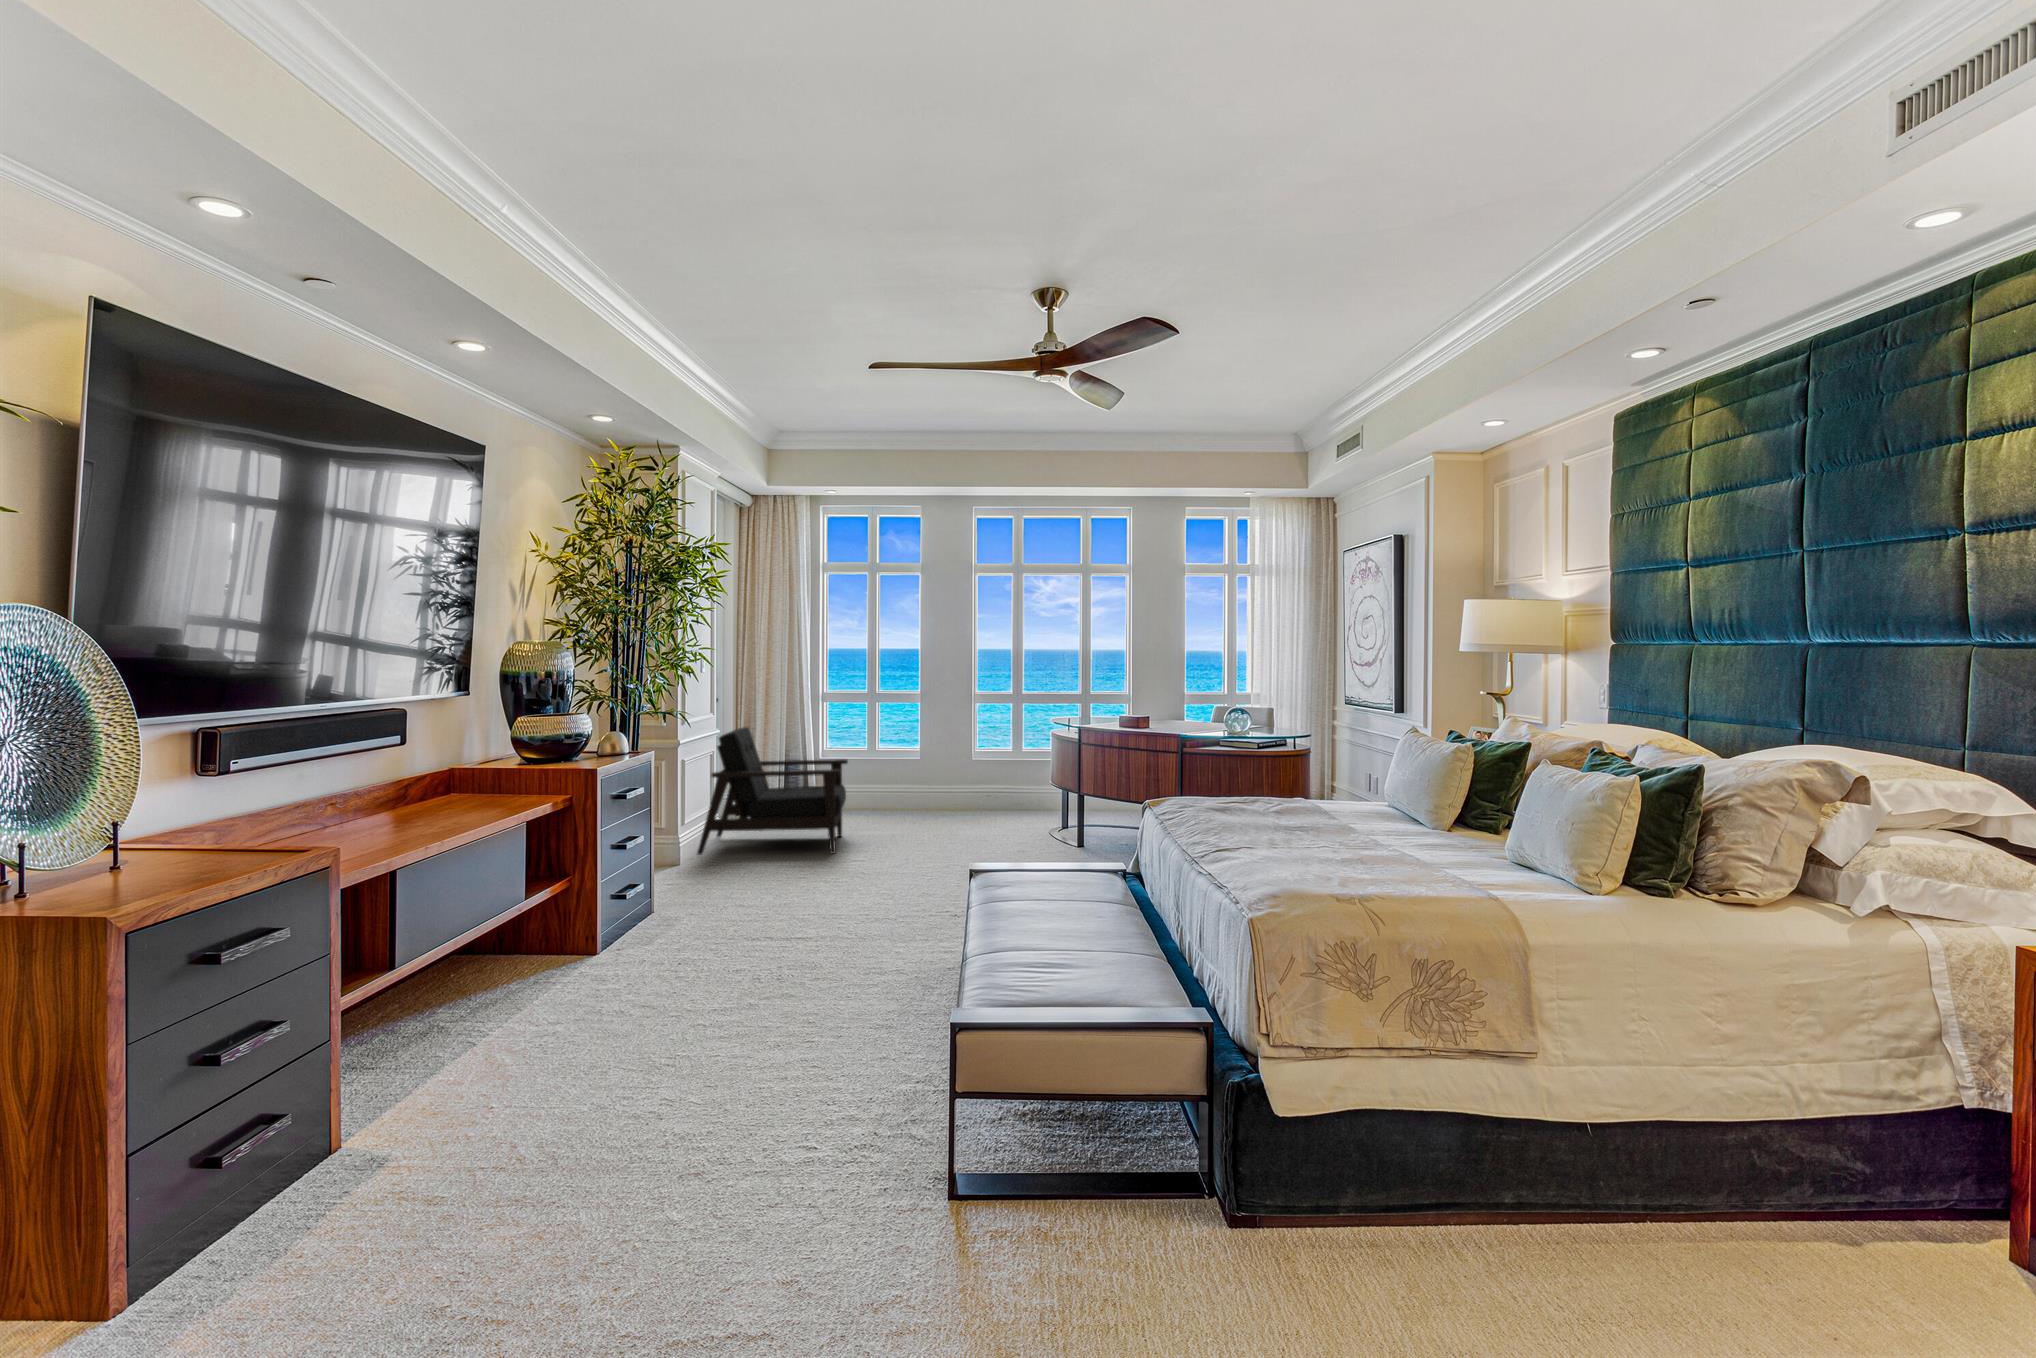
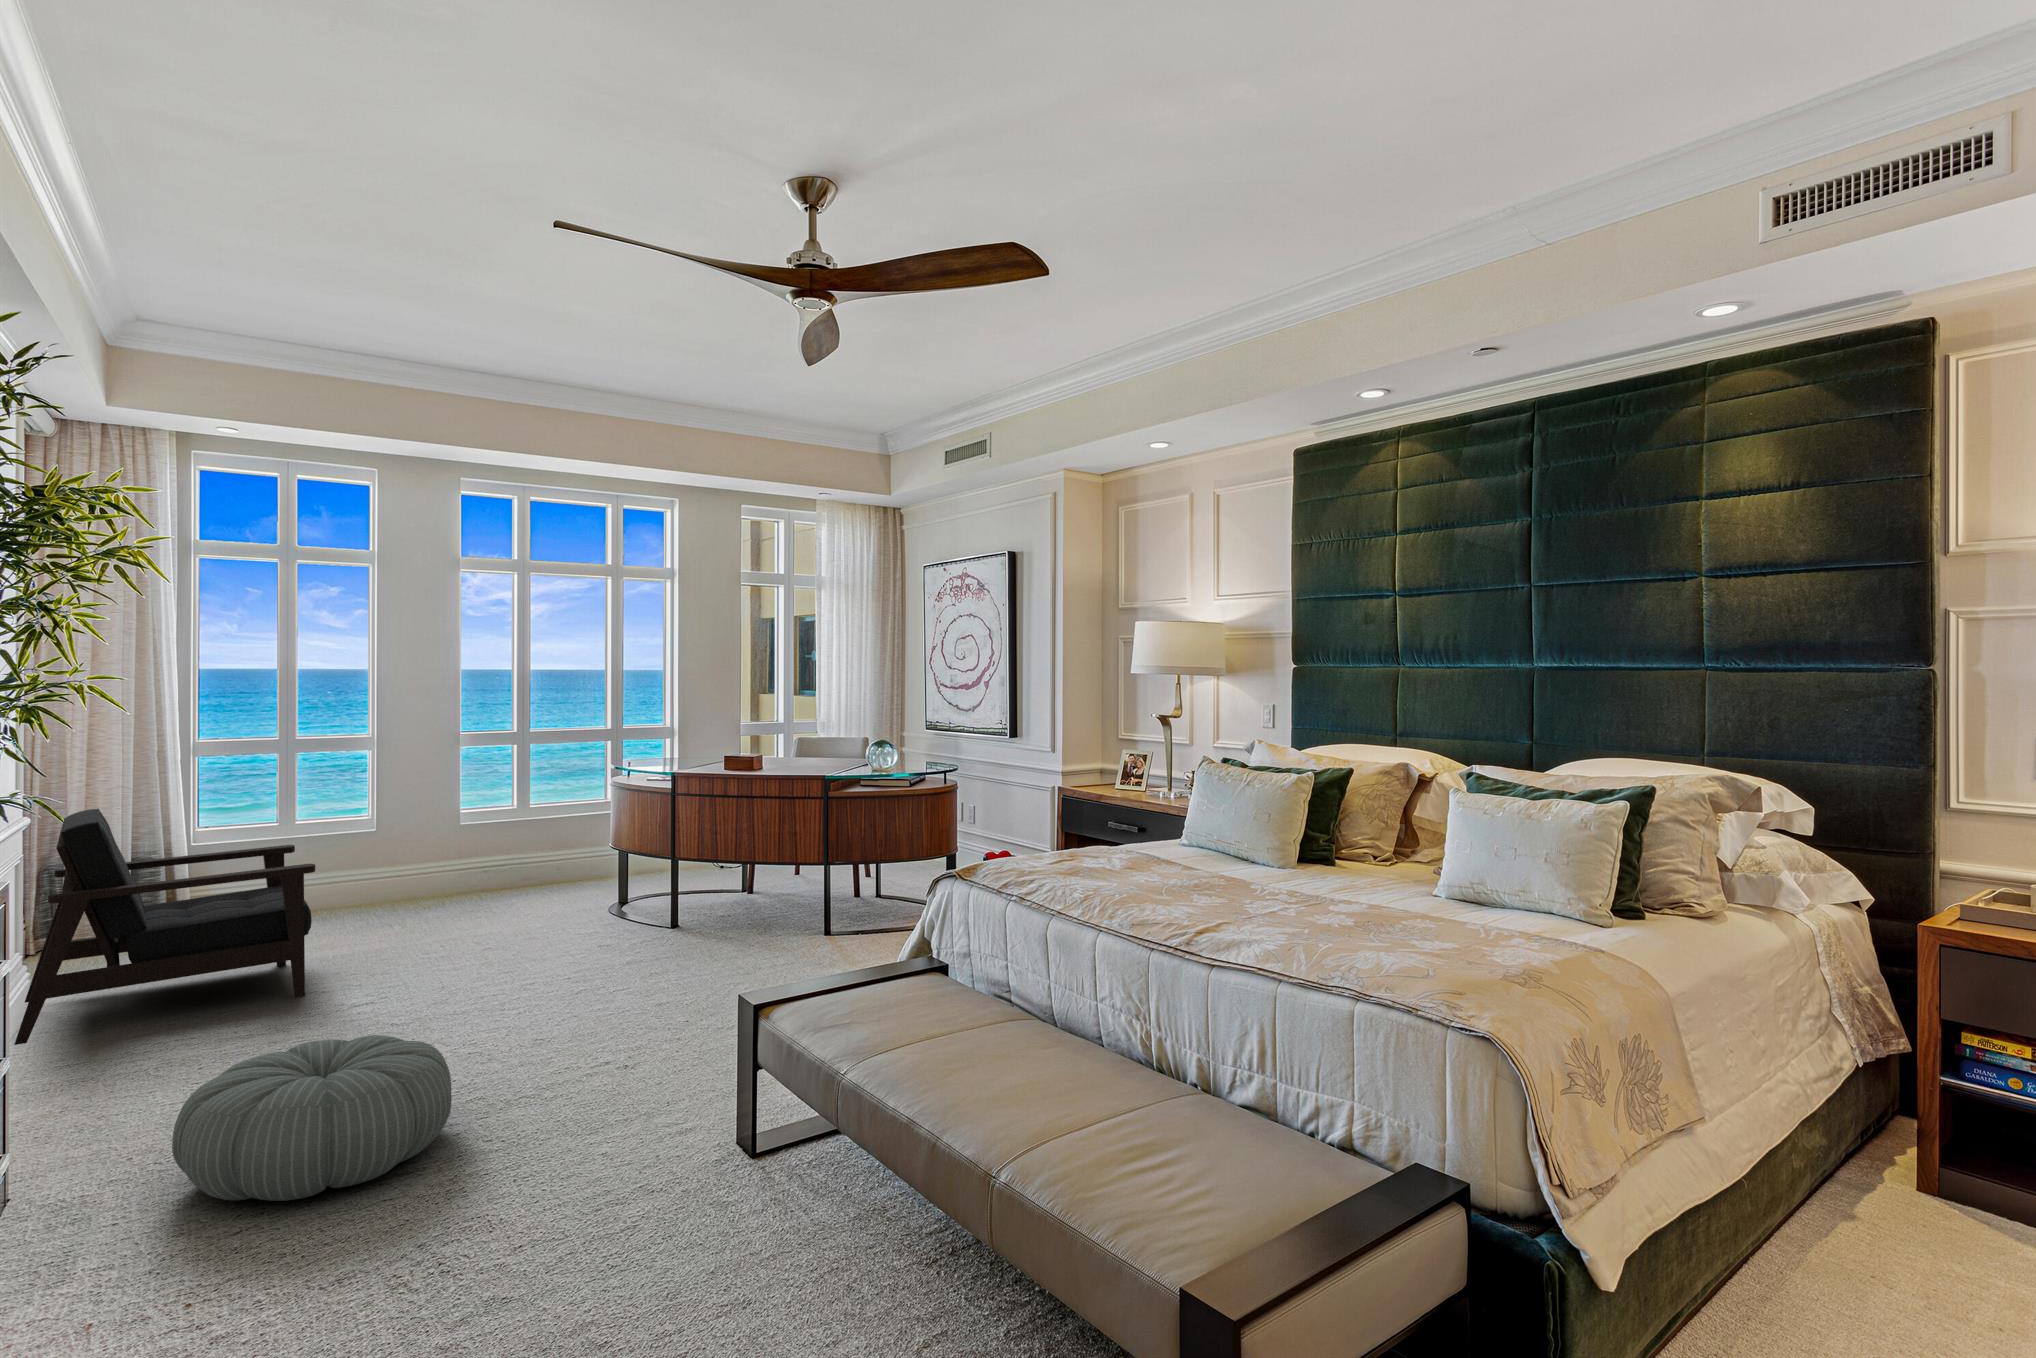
pouf: none [697,862,836,940] -> present [172,1035,452,1201]

